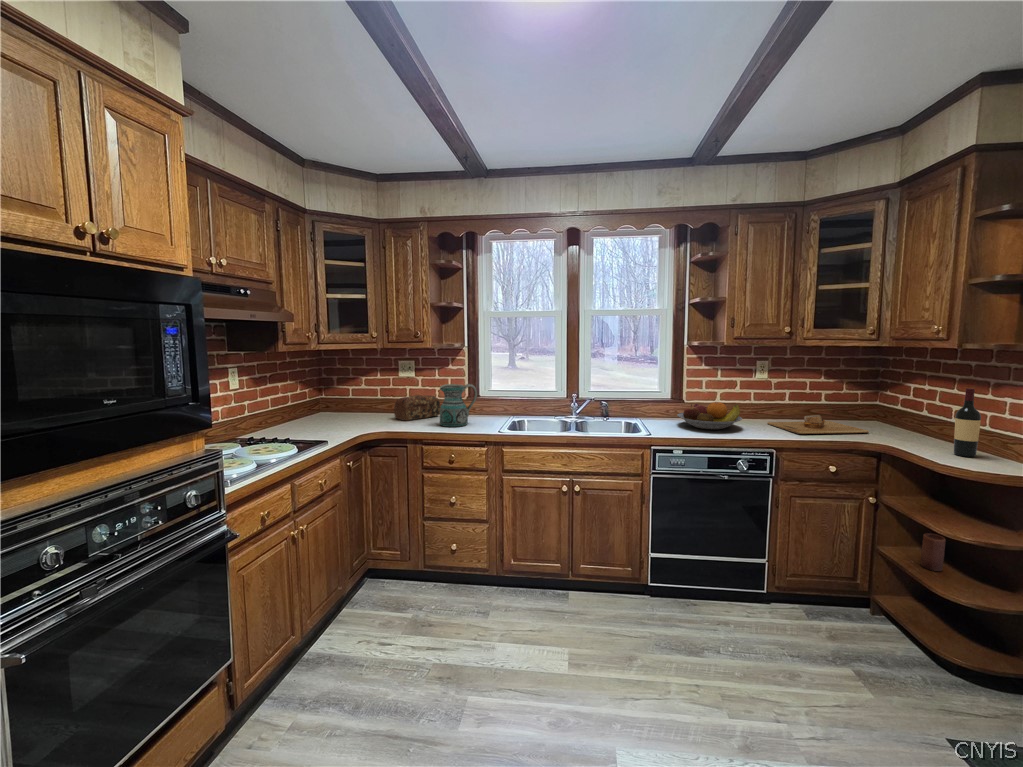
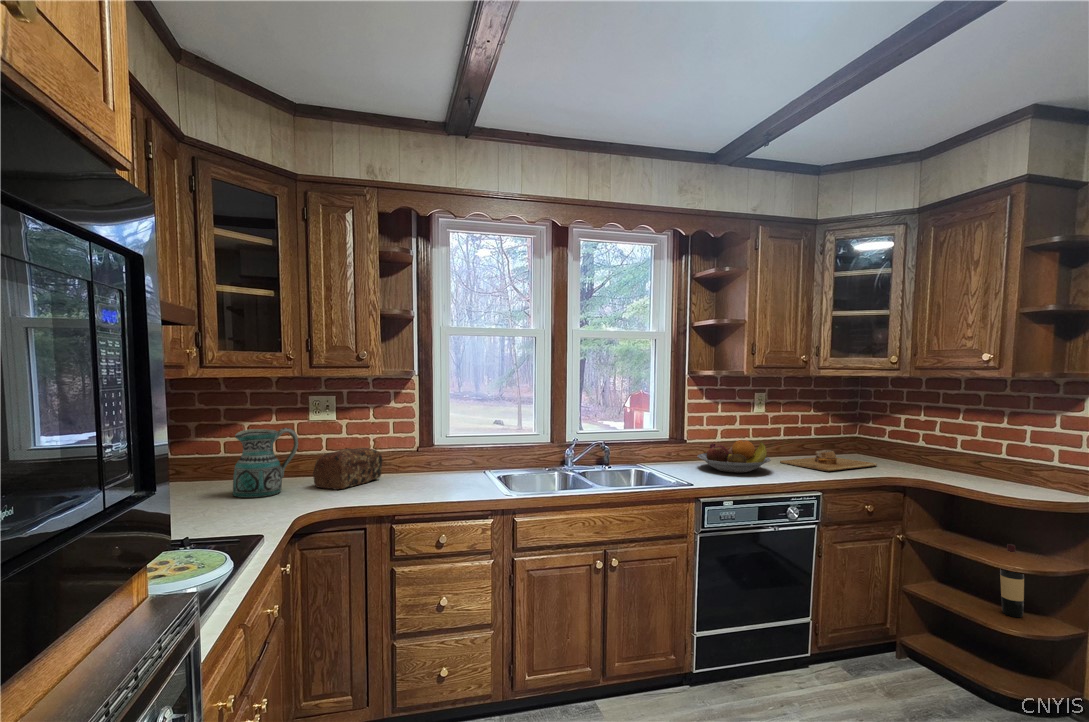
ceramic pitcher: present [440,384,477,427] -> present [233,428,298,498]
wine bottle: present [954,388,981,457] -> present [1000,544,1024,617]
candle: present [921,533,945,571] -> none [953,564,973,602]

